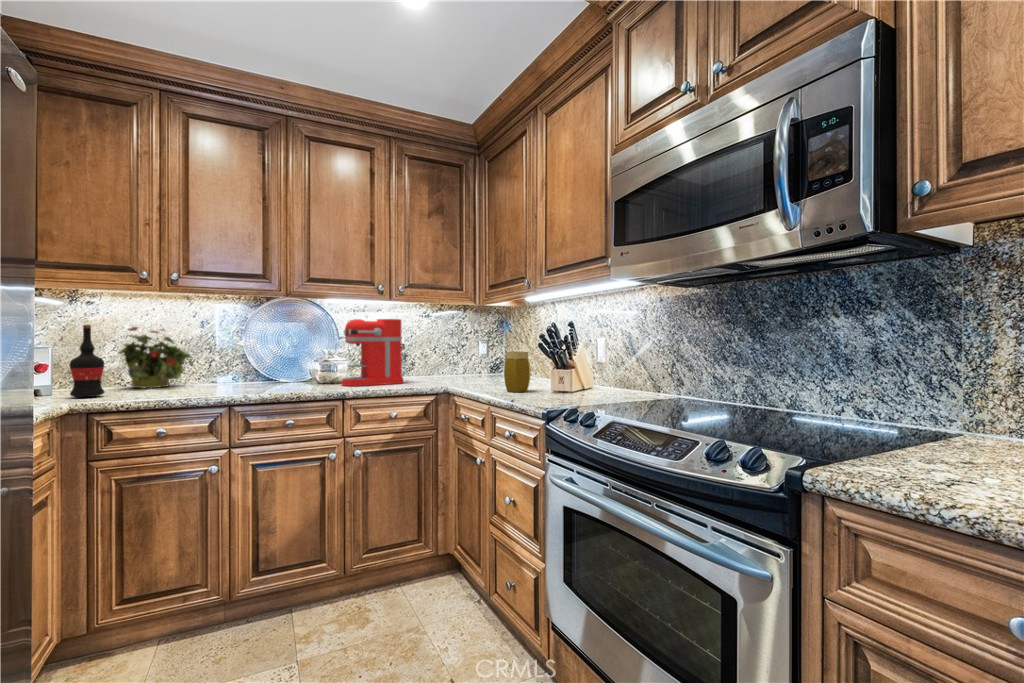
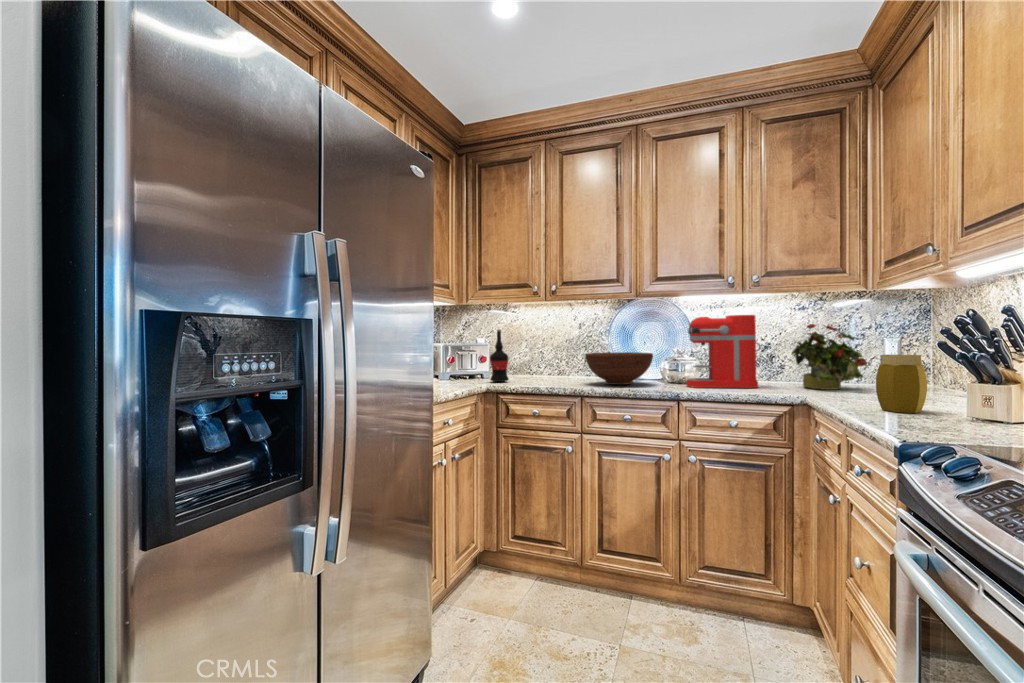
potted plant: present [119,327,193,388] -> present [792,324,867,390]
fruit bowl: none [227,354,308,389] -> present [585,352,653,385]

